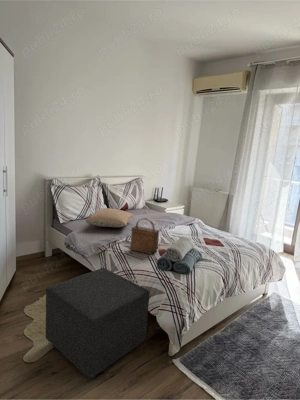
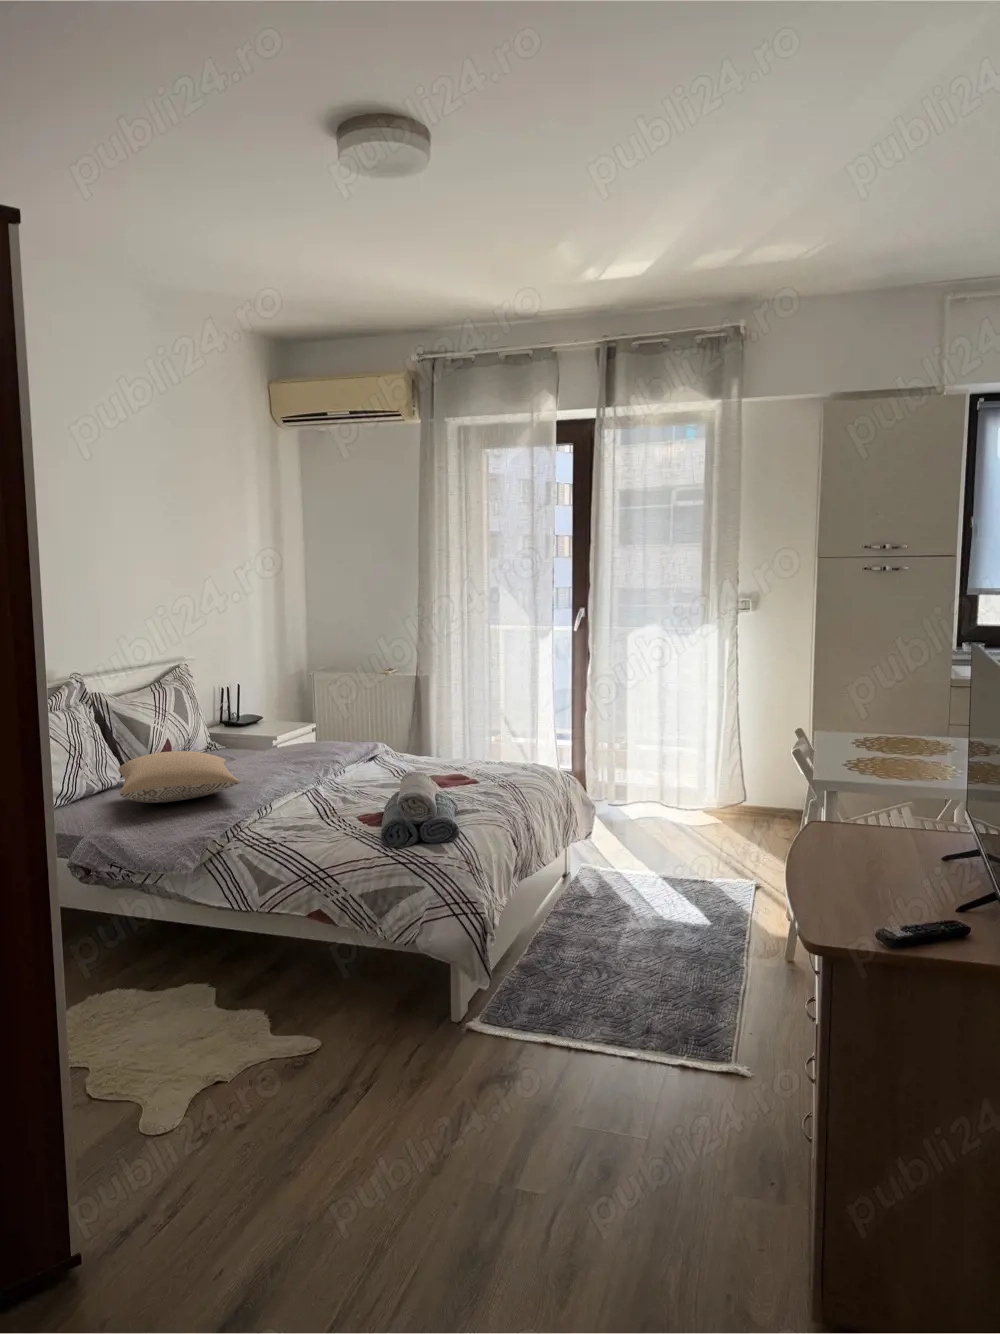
handbag: present [130,218,159,254] -> none [282,747,348,832]
ottoman: present [46,268,150,379] -> none [159,884,394,1108]

